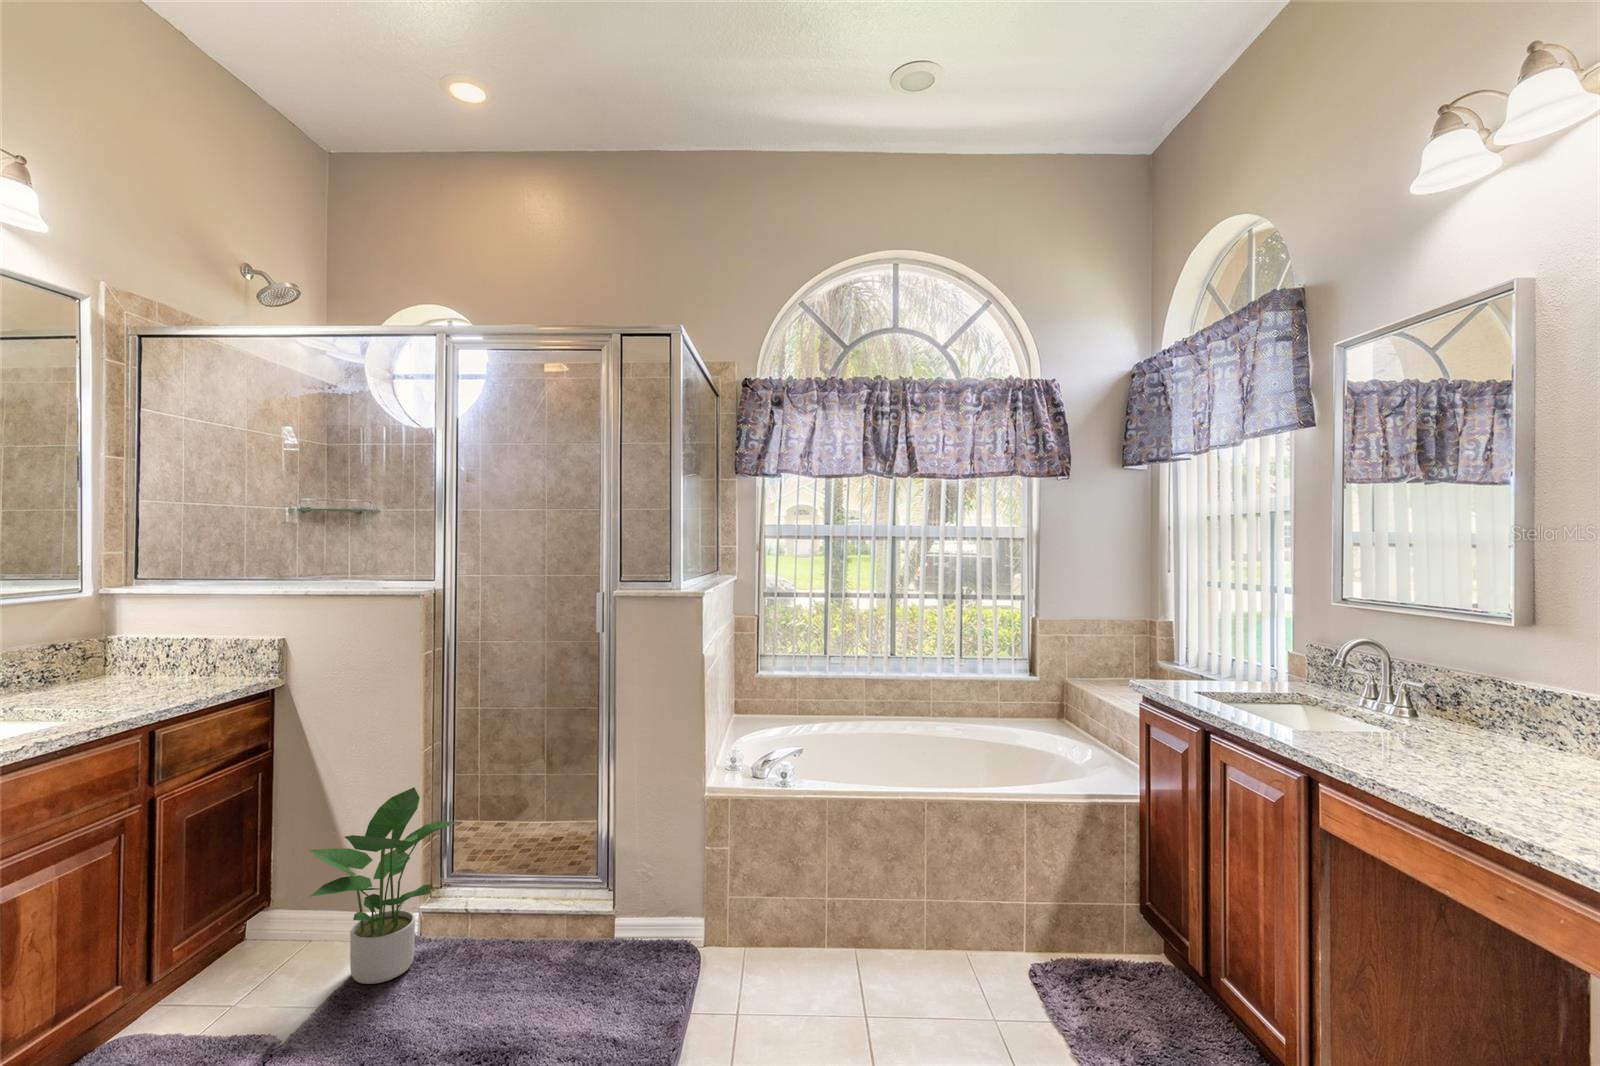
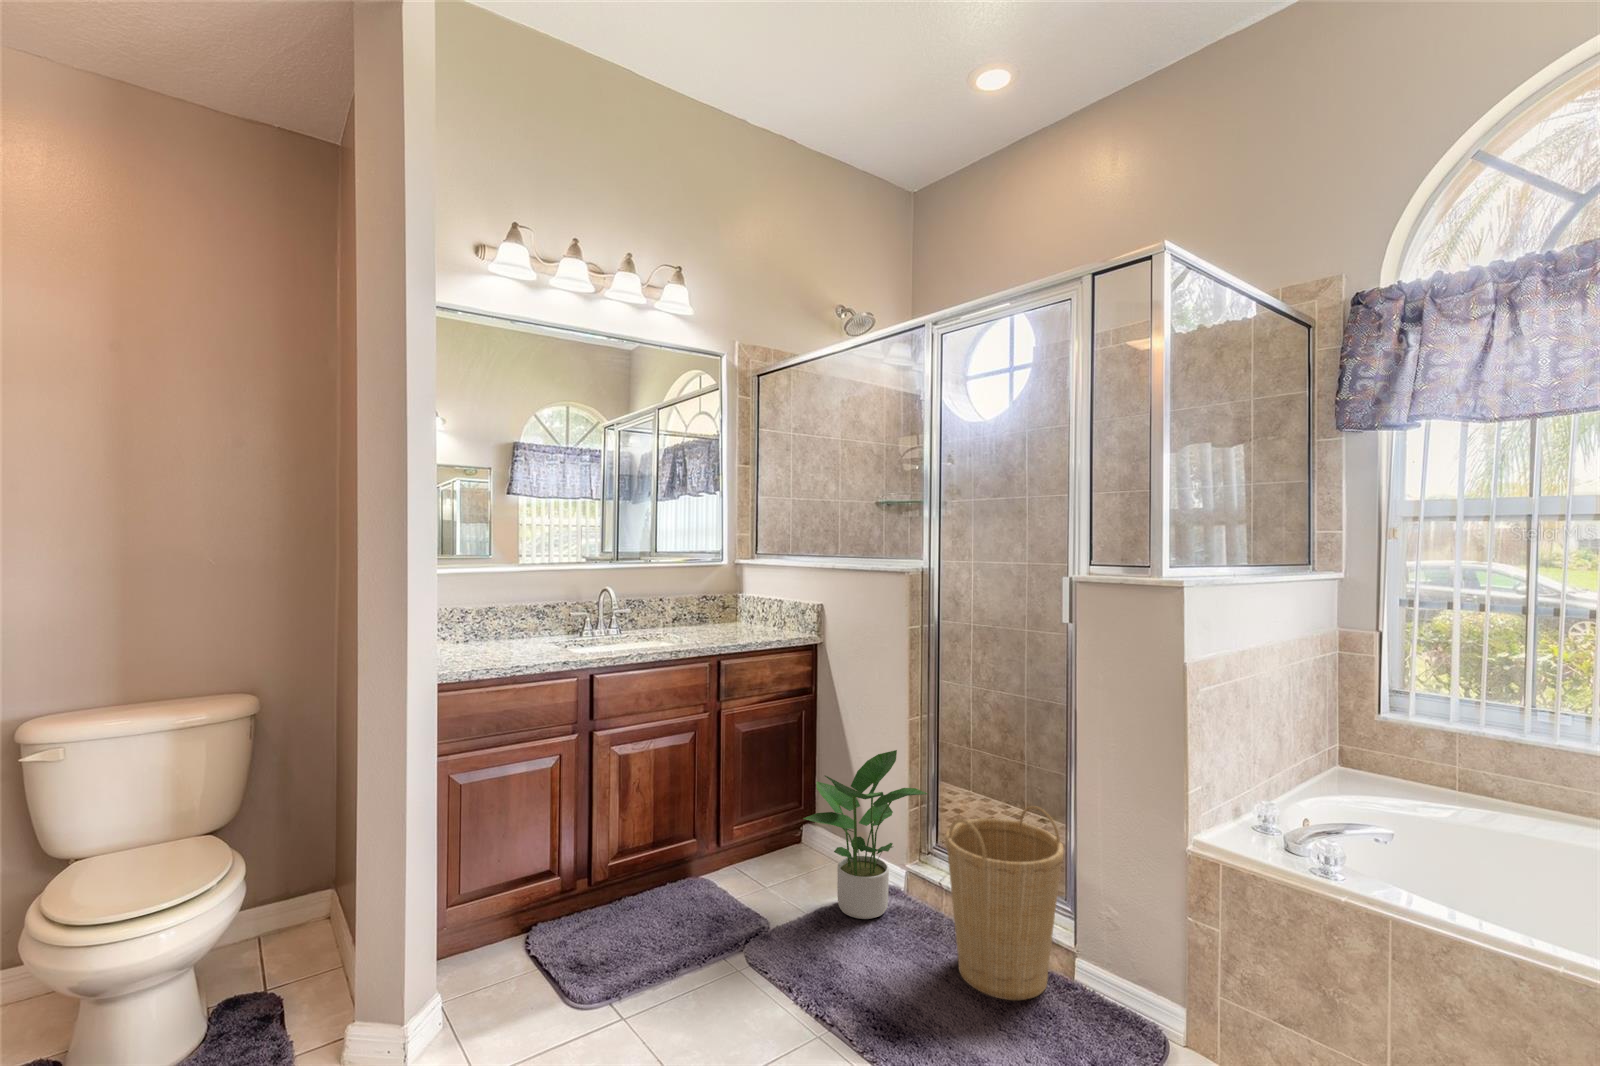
basket: none [501,801,611,985] -> present [945,806,1064,1000]

